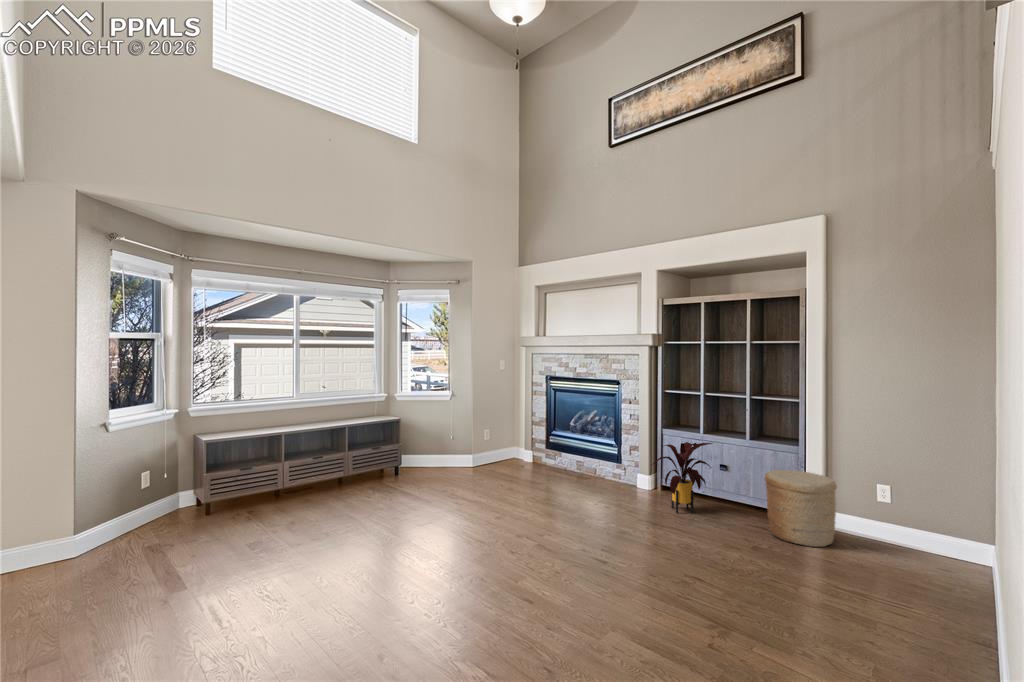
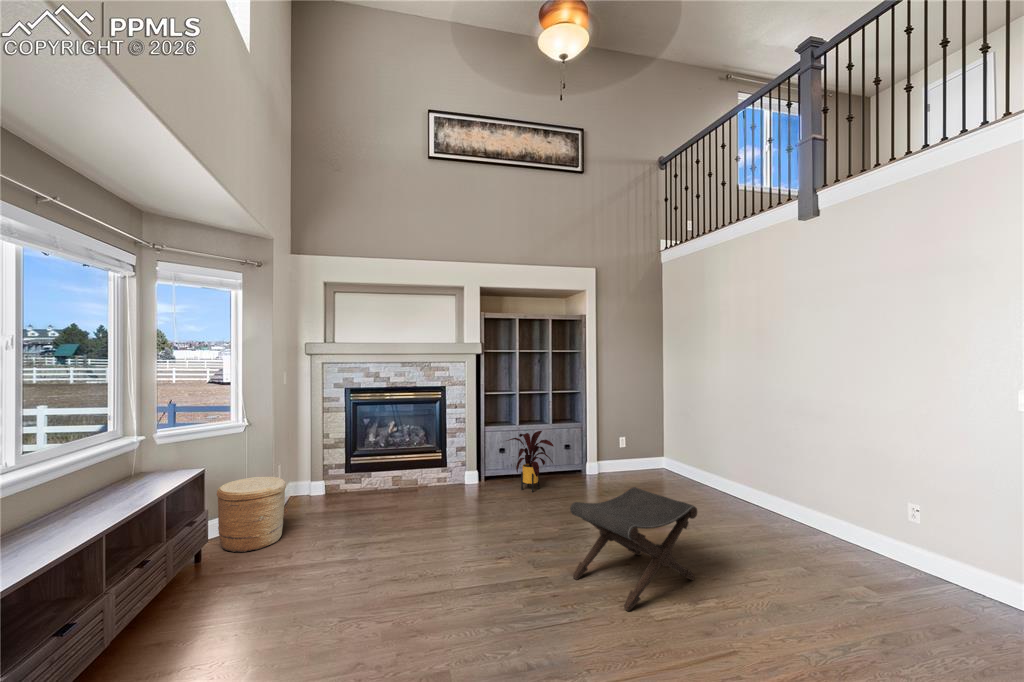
woven basket: present [765,470,837,547] -> present [217,477,286,552]
footstool: none [469,491,609,630] -> present [570,487,697,611]

